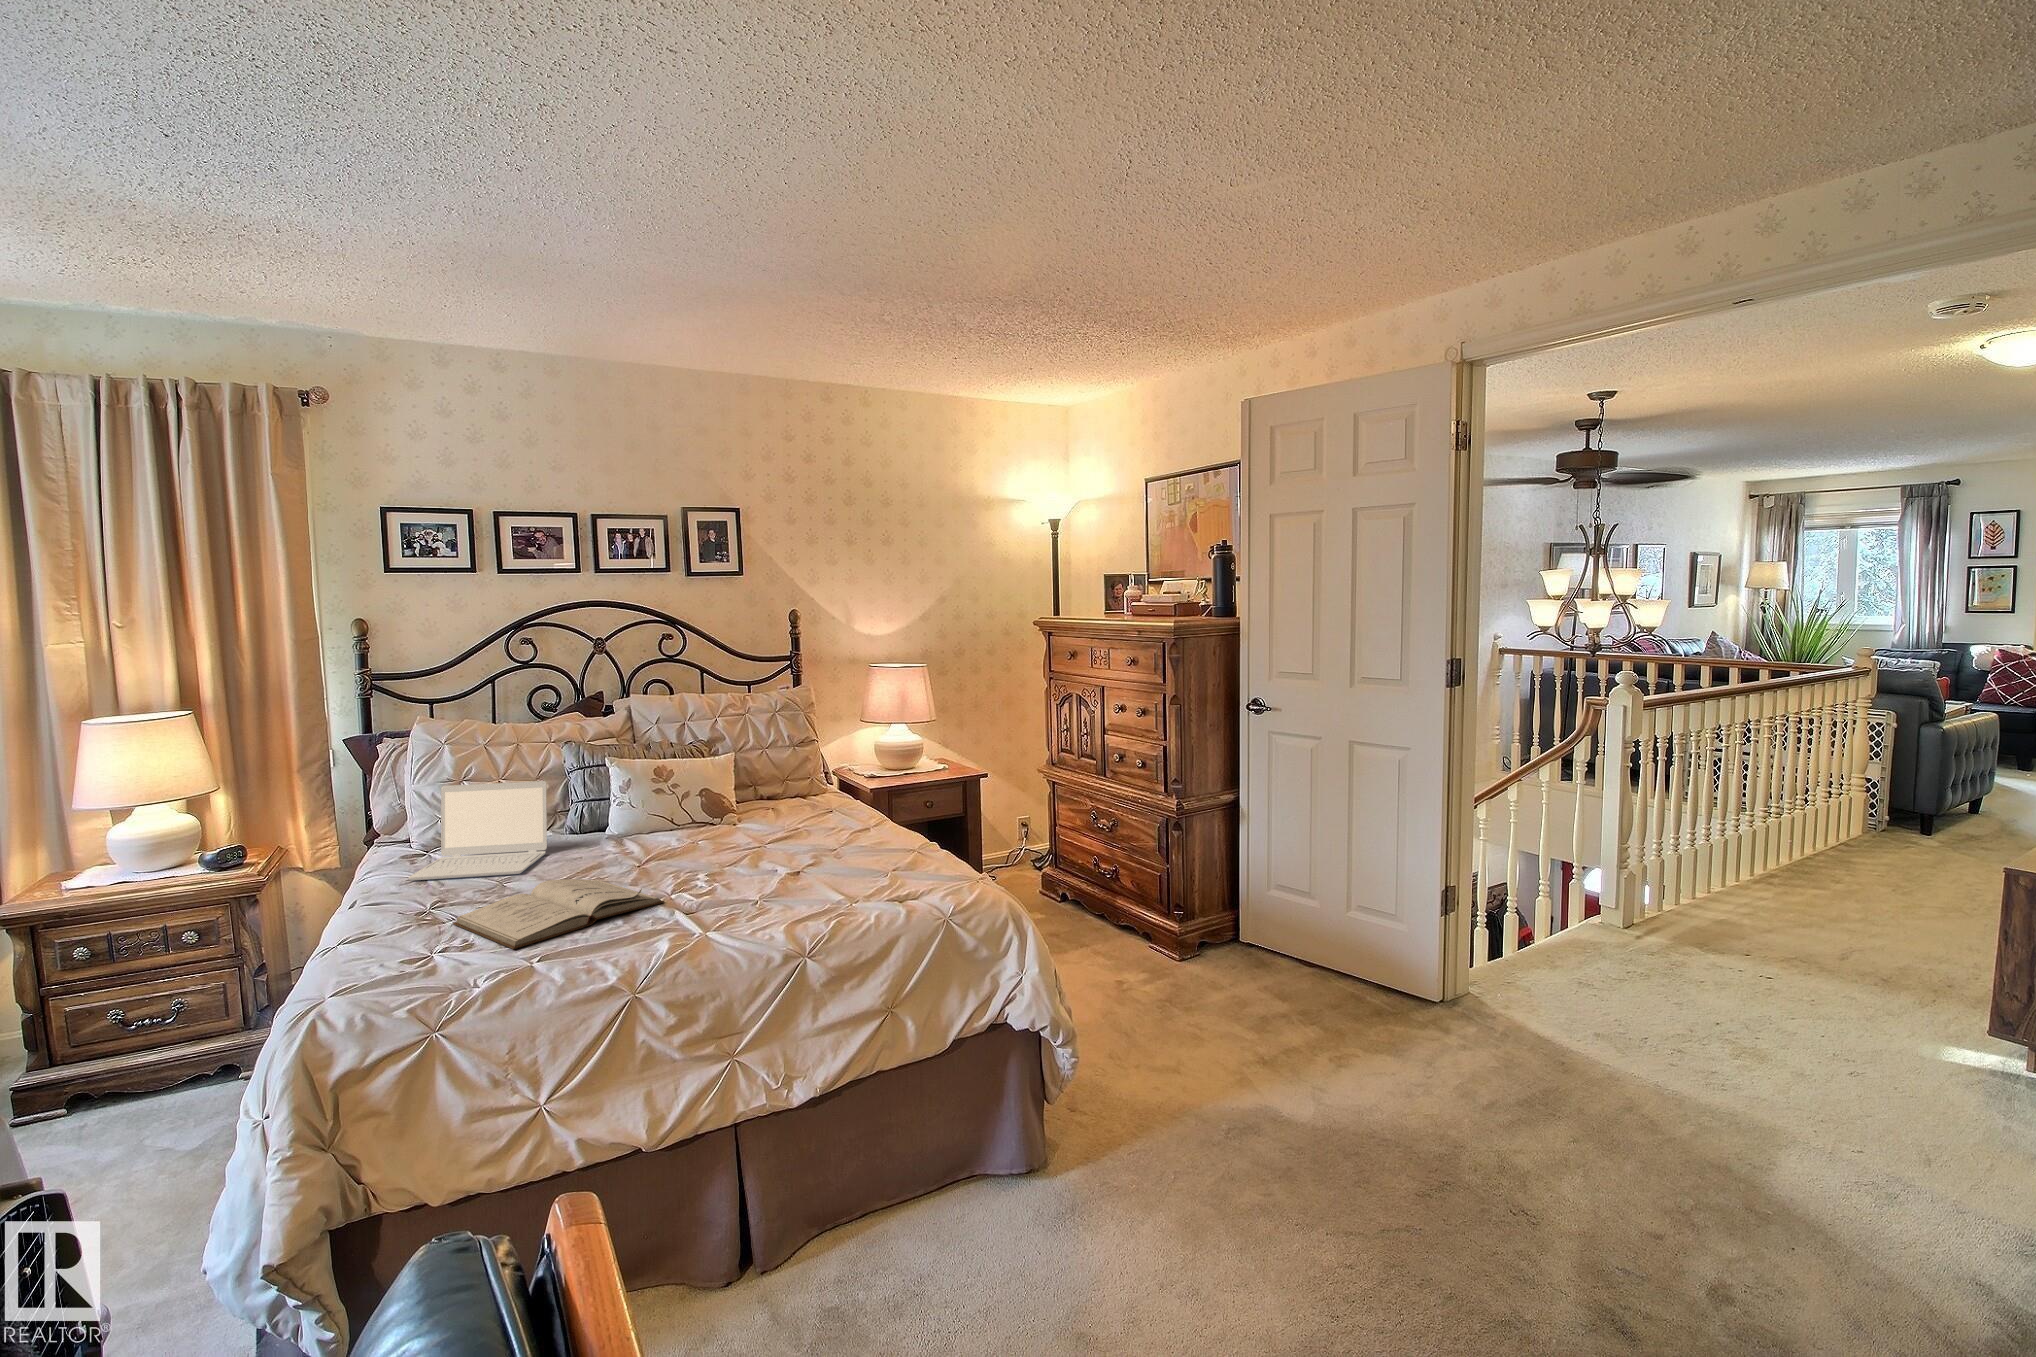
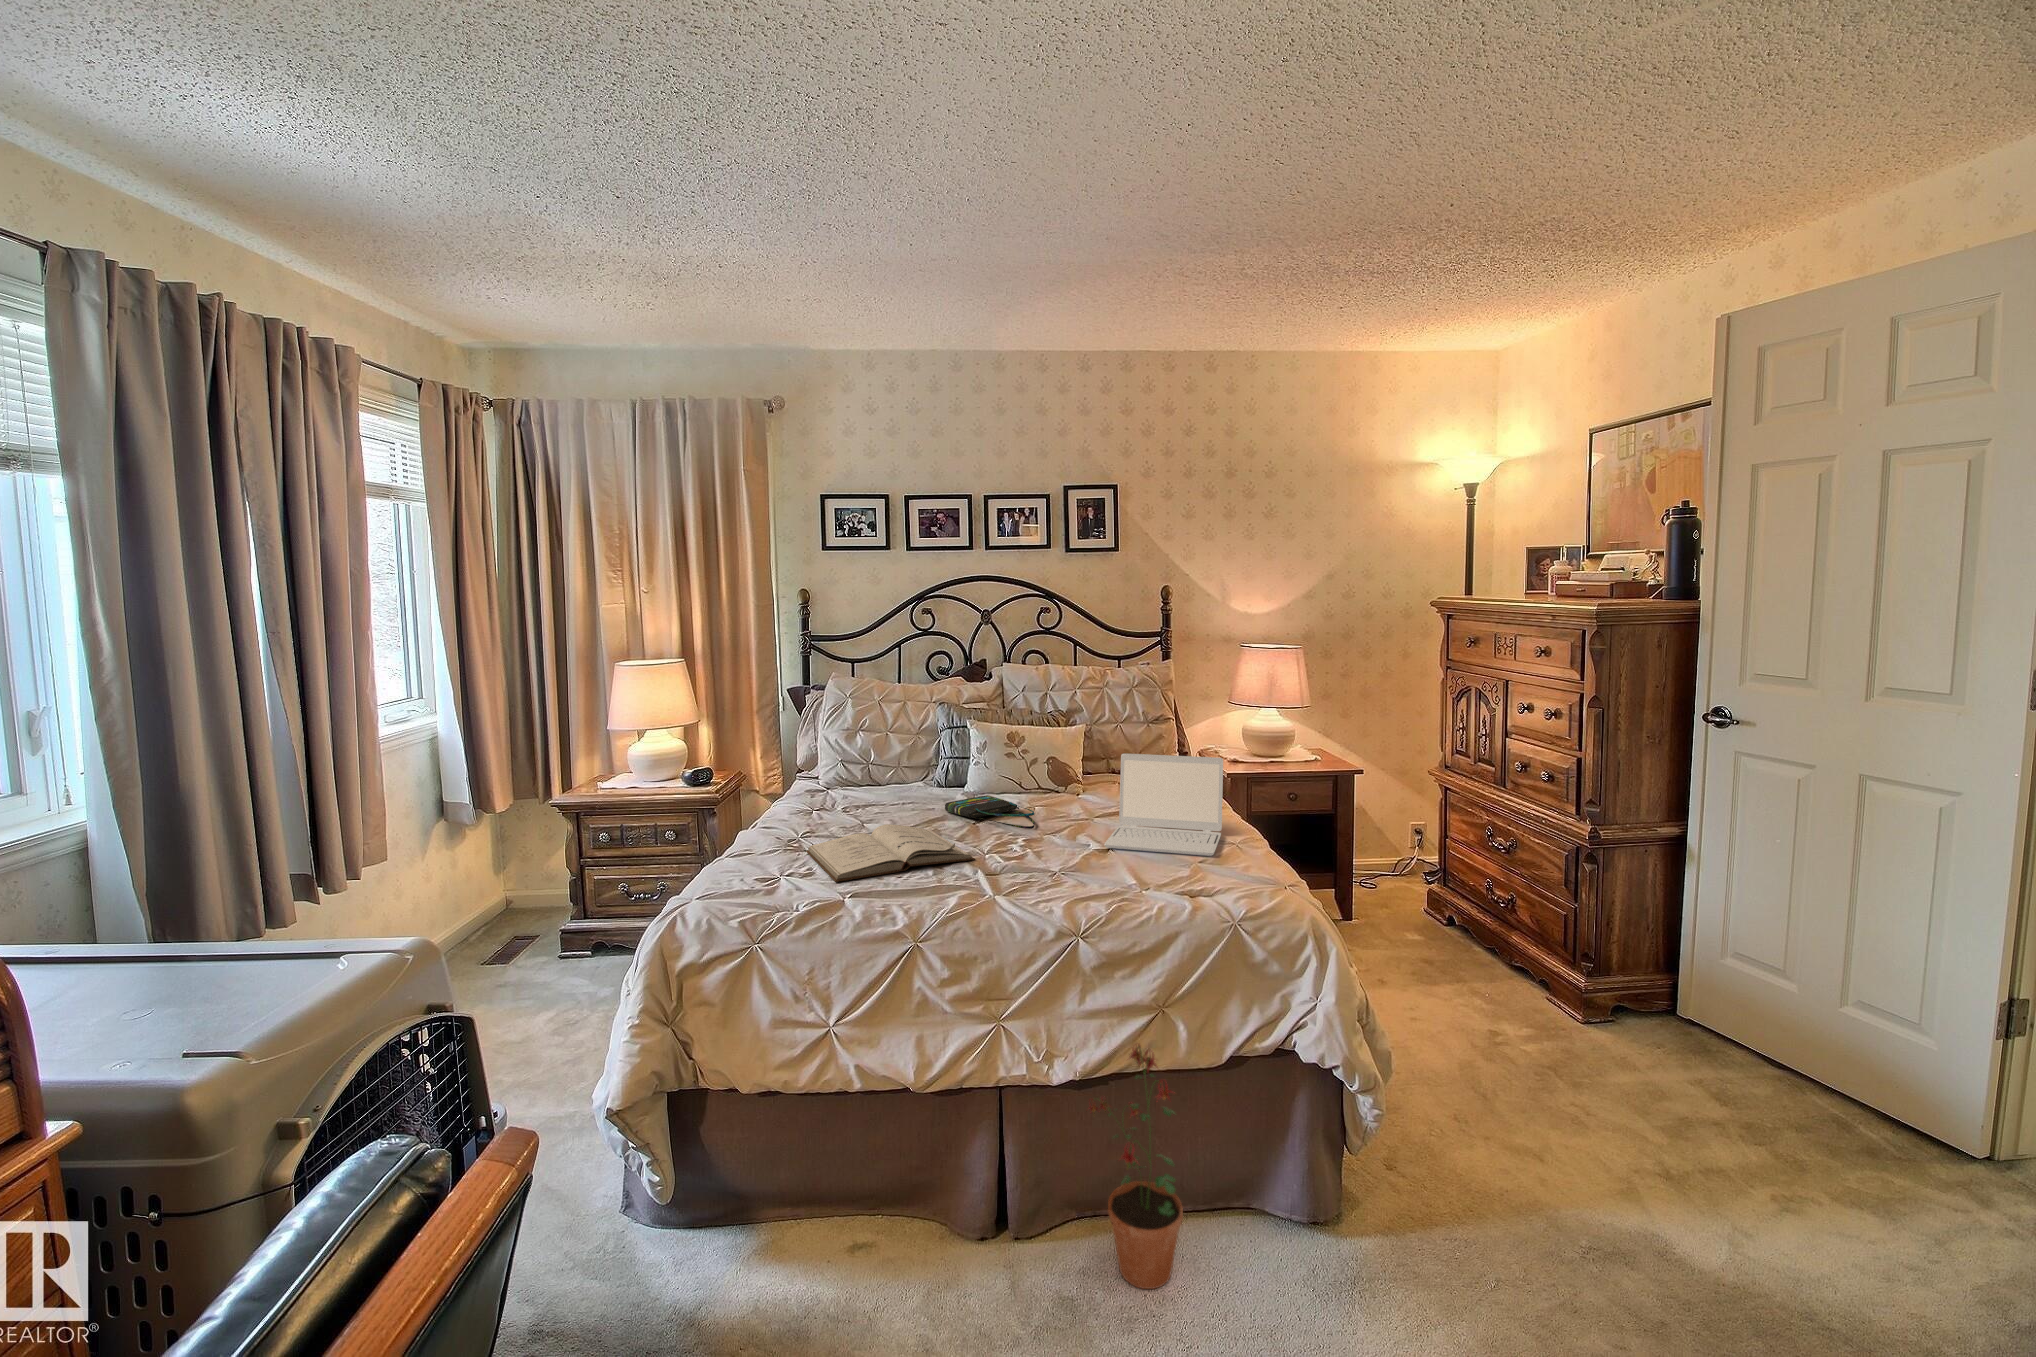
laptop: present [409,781,547,880] -> present [1104,753,1223,856]
tote bag: none [601,837,712,865] -> present [945,796,1035,829]
potted plant: none [821,1044,924,1267] -> present [1088,1044,1183,1289]

